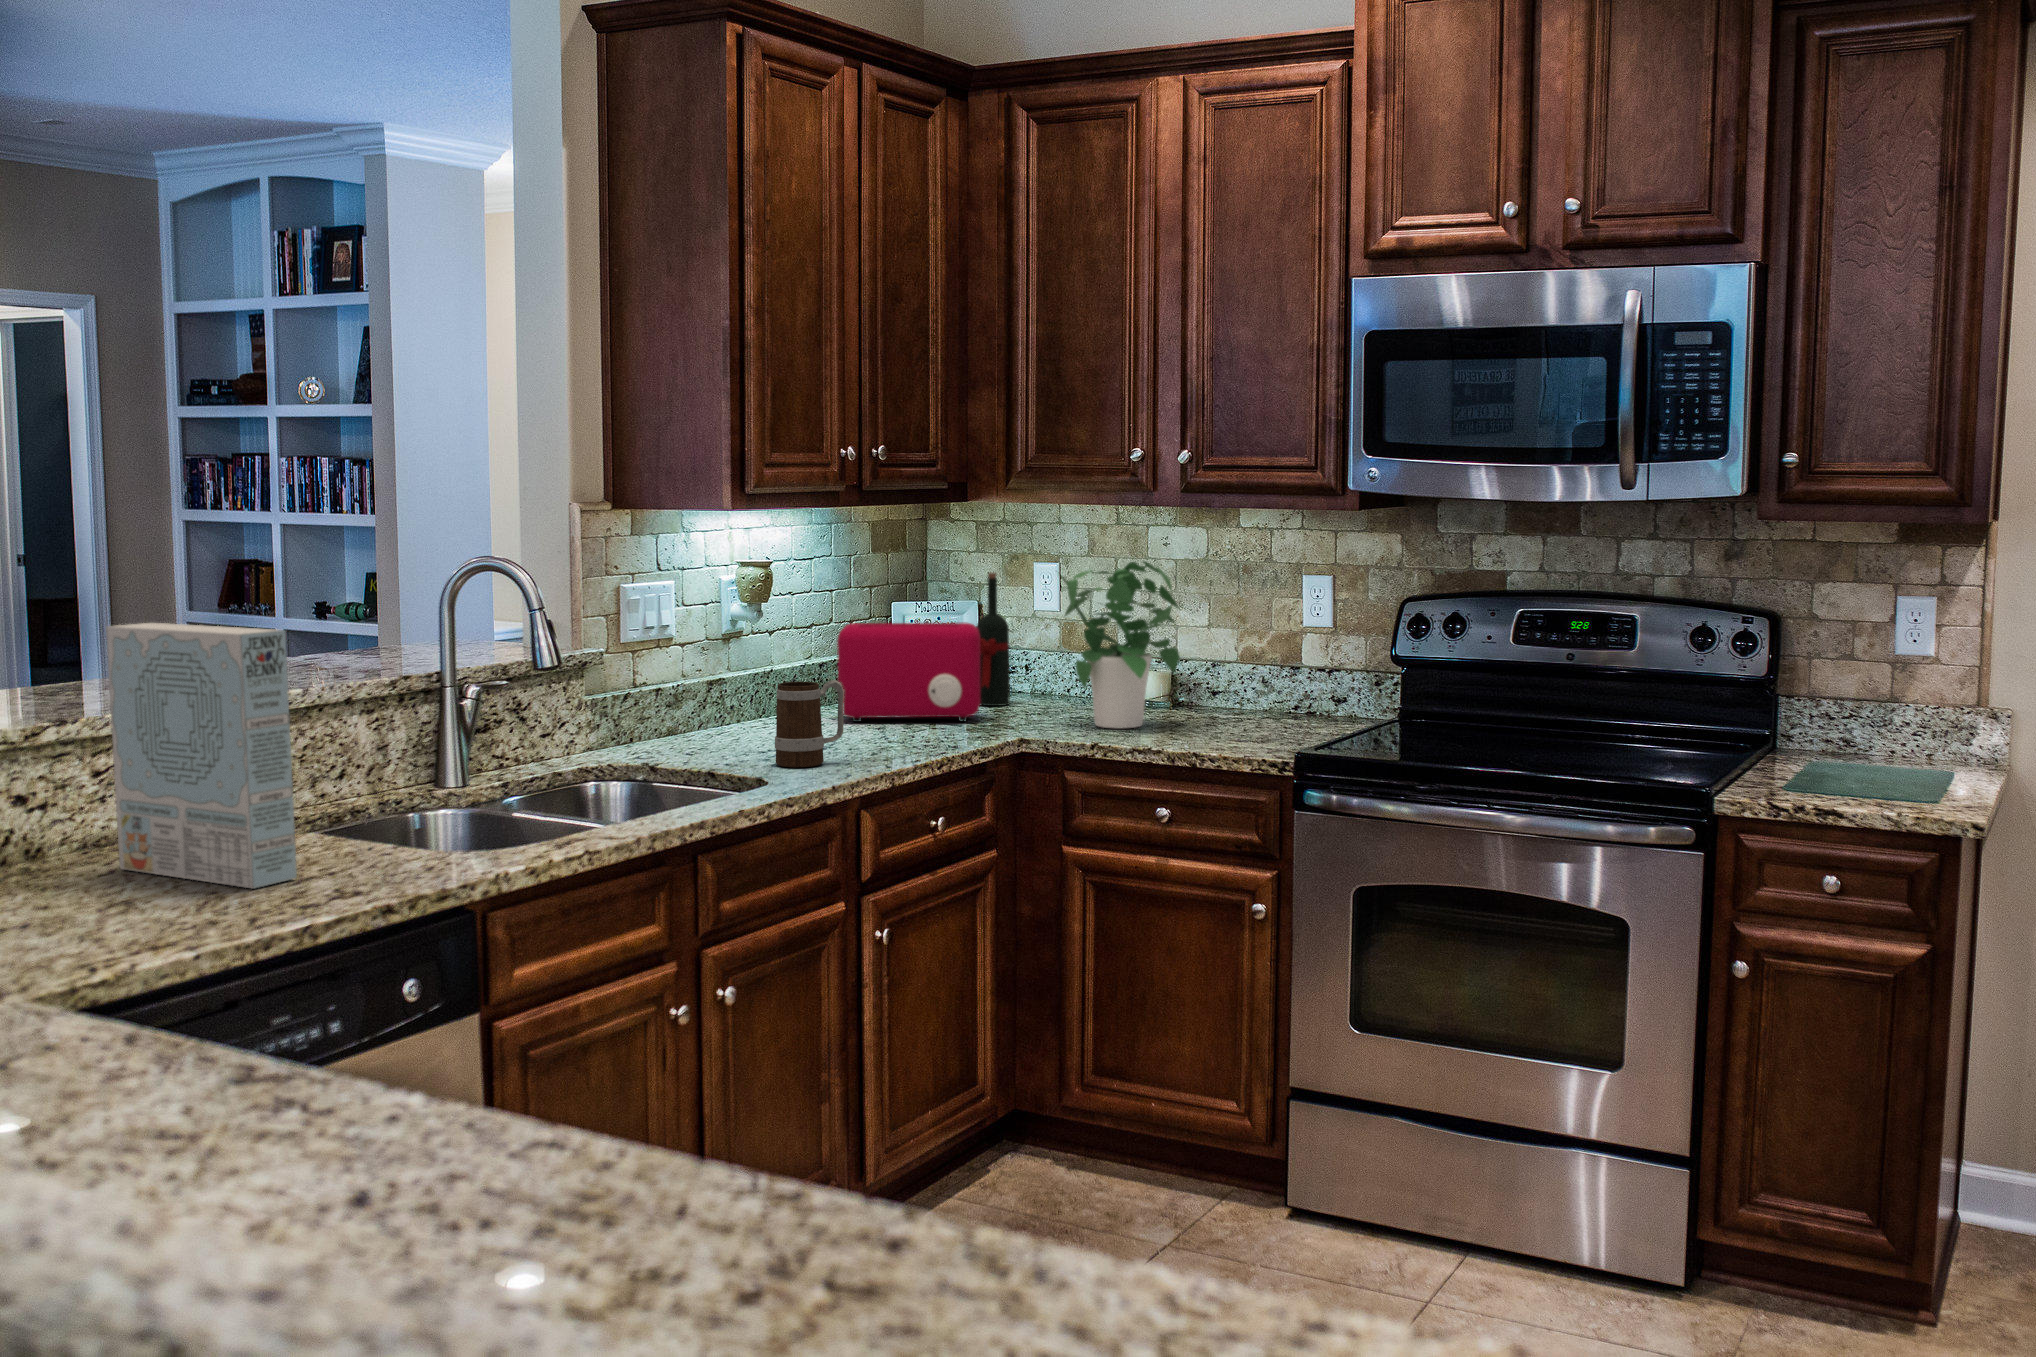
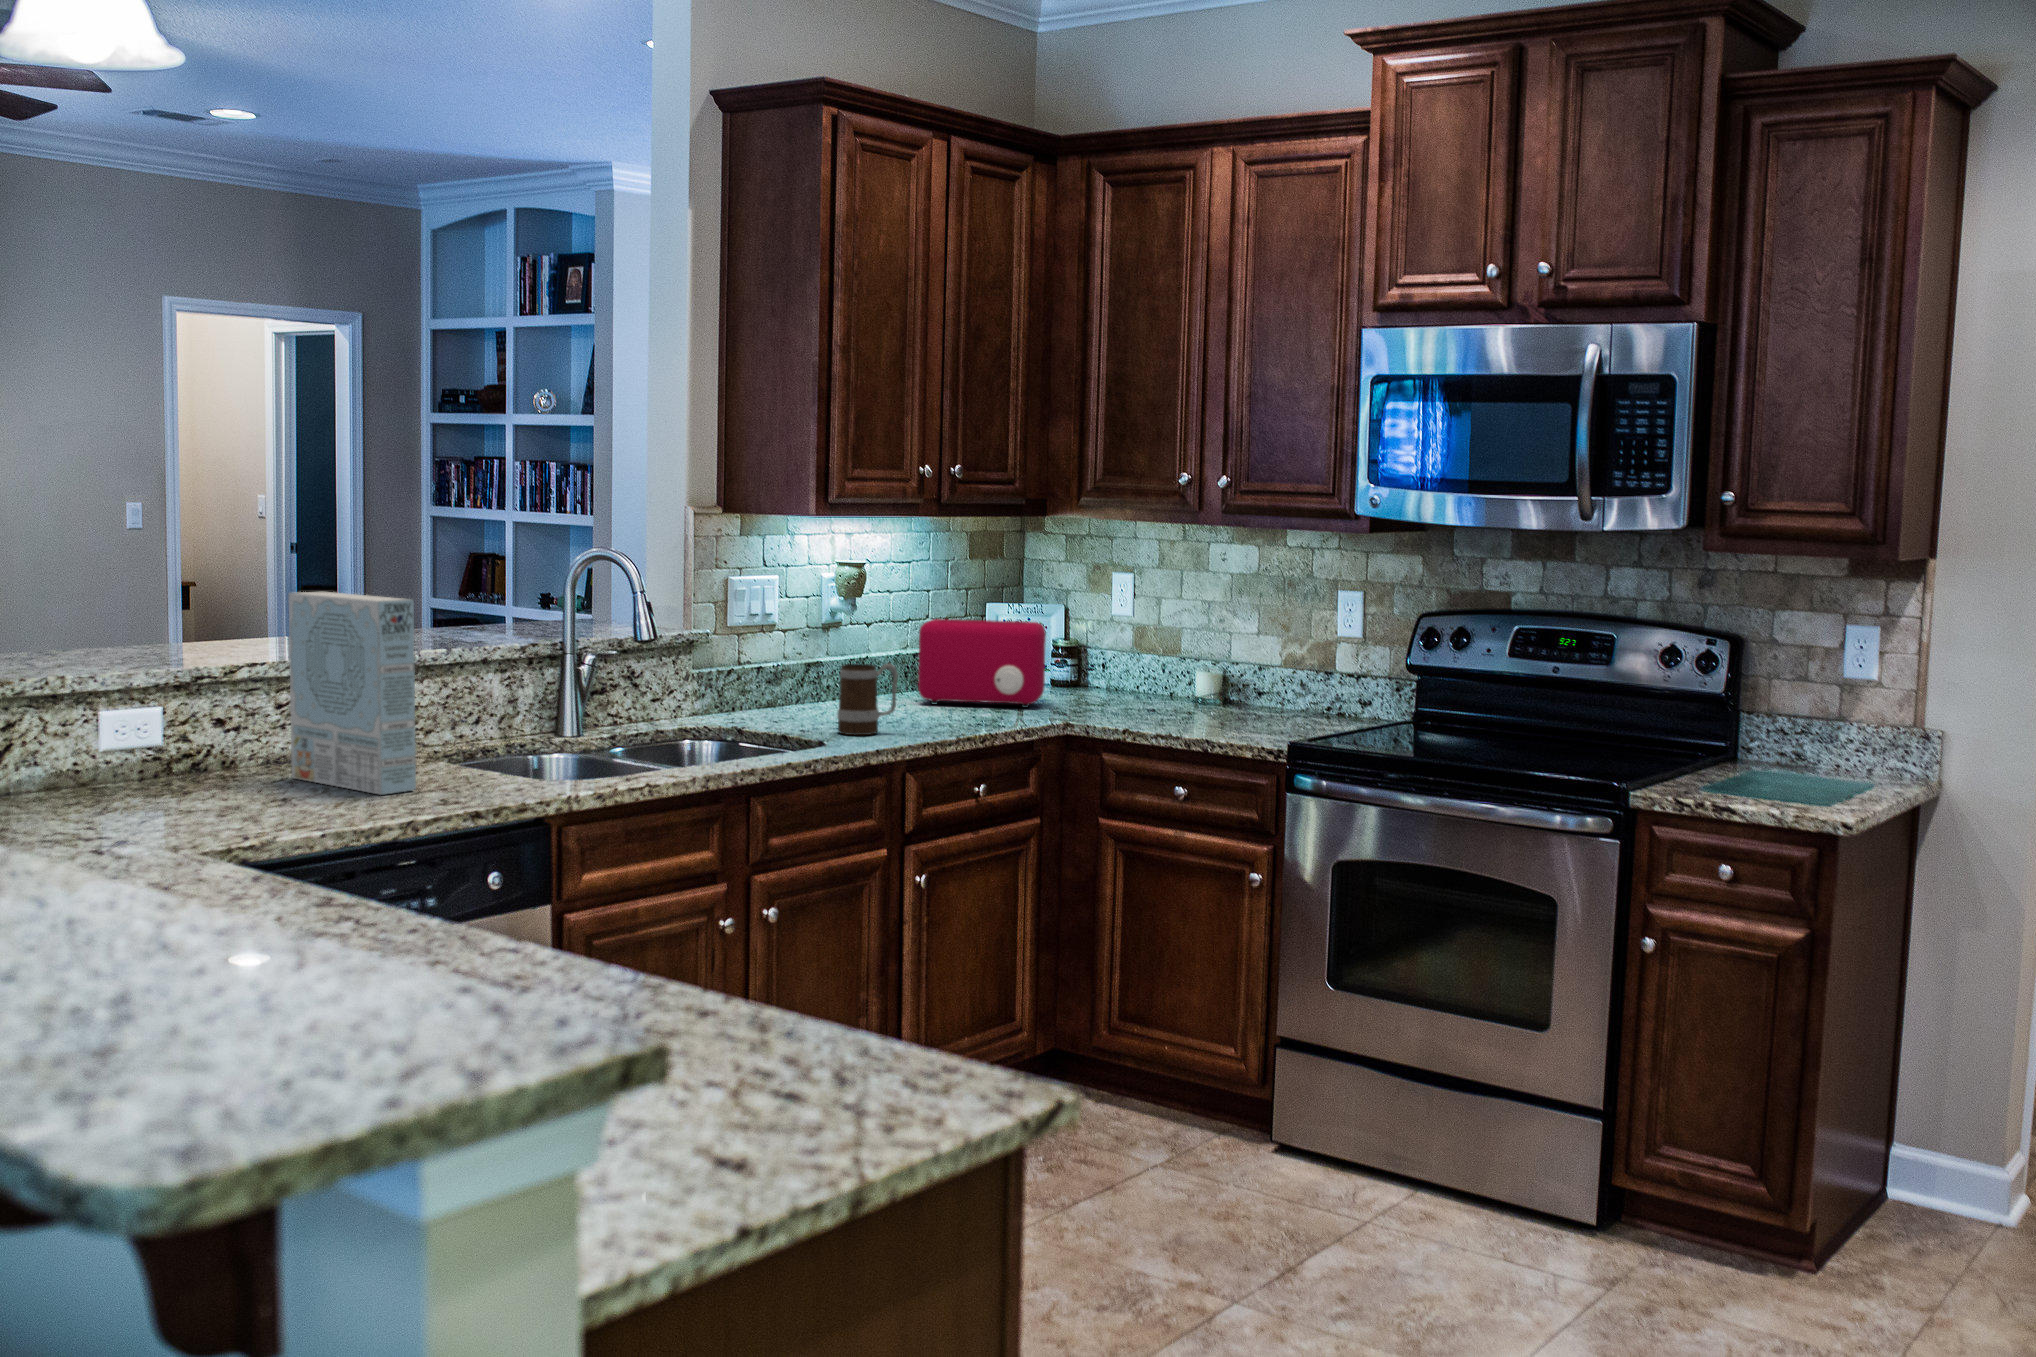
potted plant: present [1061,561,1180,729] -> none [1103,571,1213,719]
wine bottle: present [976,573,1010,706] -> none [1050,579,1081,697]

